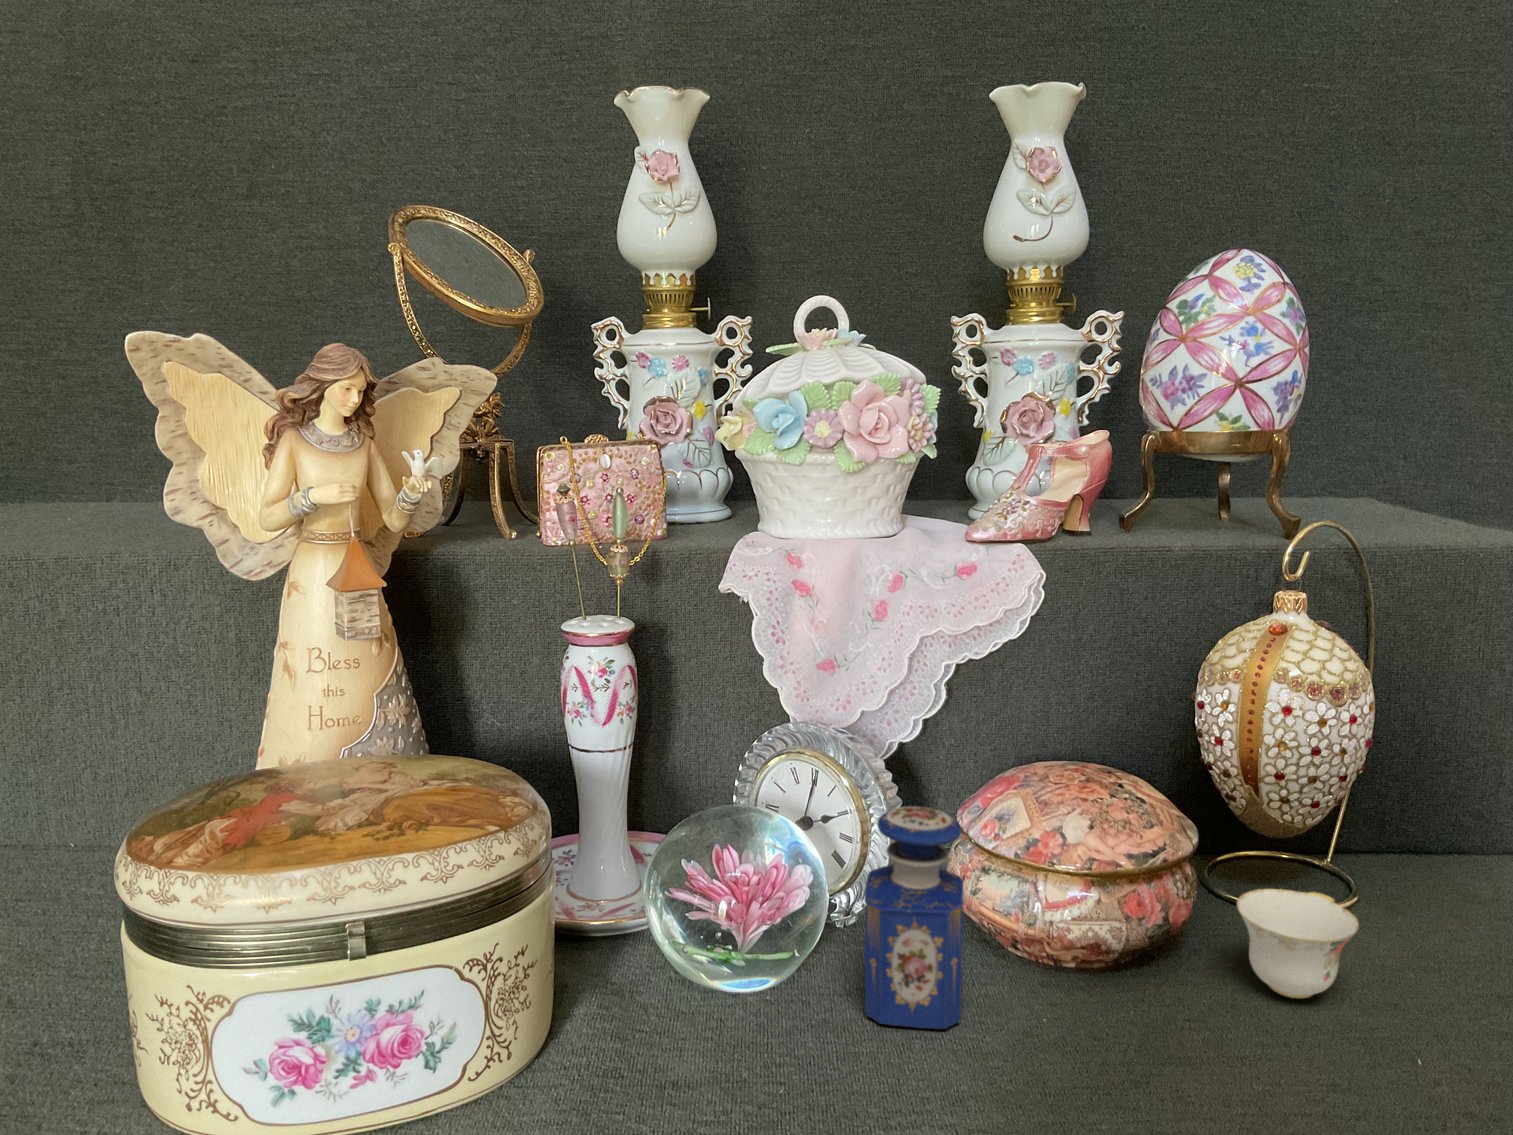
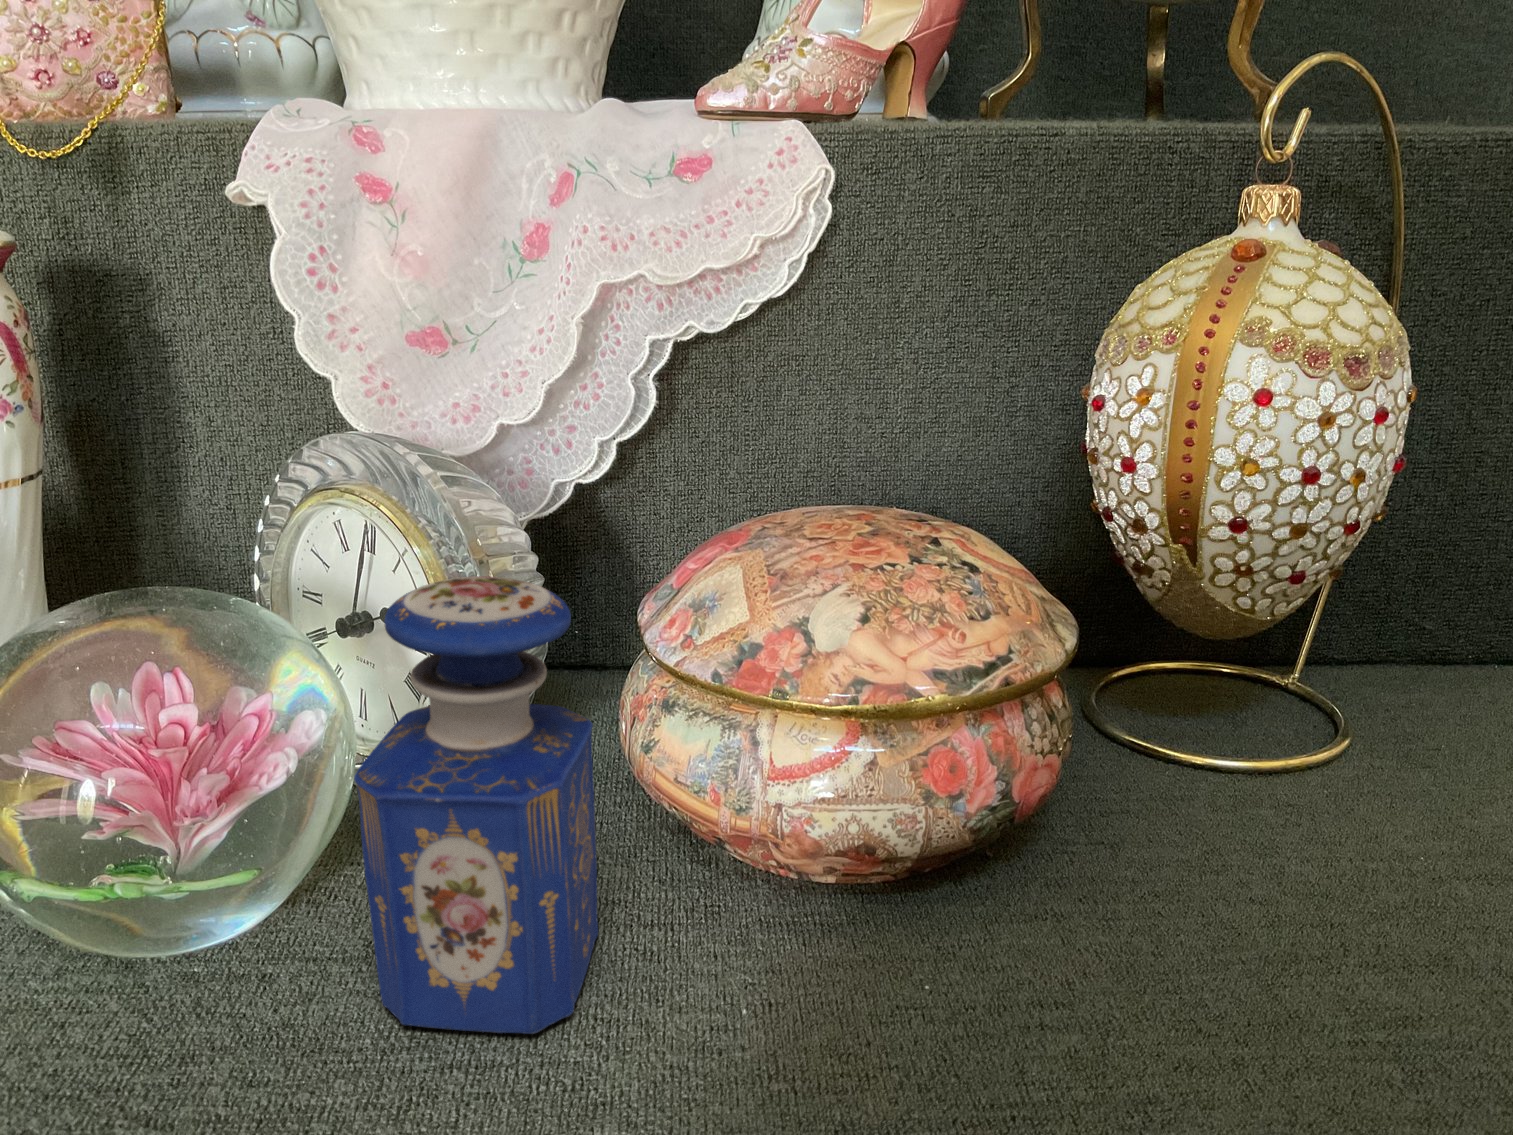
teacup: present [1237,889,1359,998] -> none [1145,733,1380,940]

